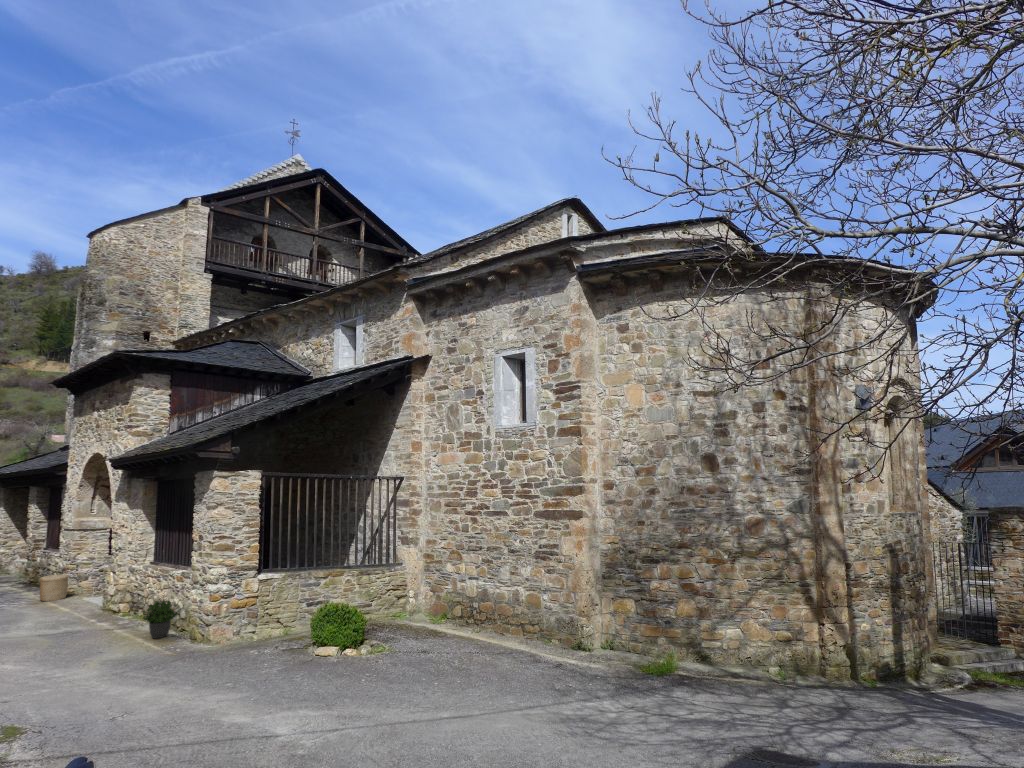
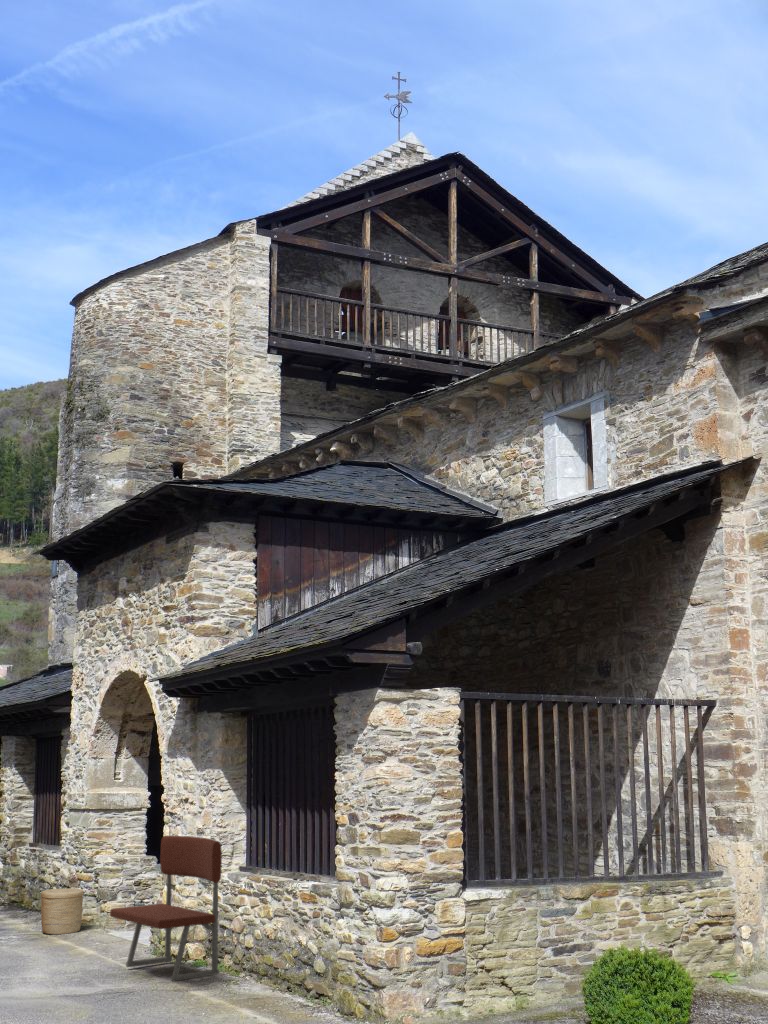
bench: none [70,547,139,627] -> present [110,836,222,981]
potted plant: present [143,601,177,638] -> none [252,933,310,1006]

